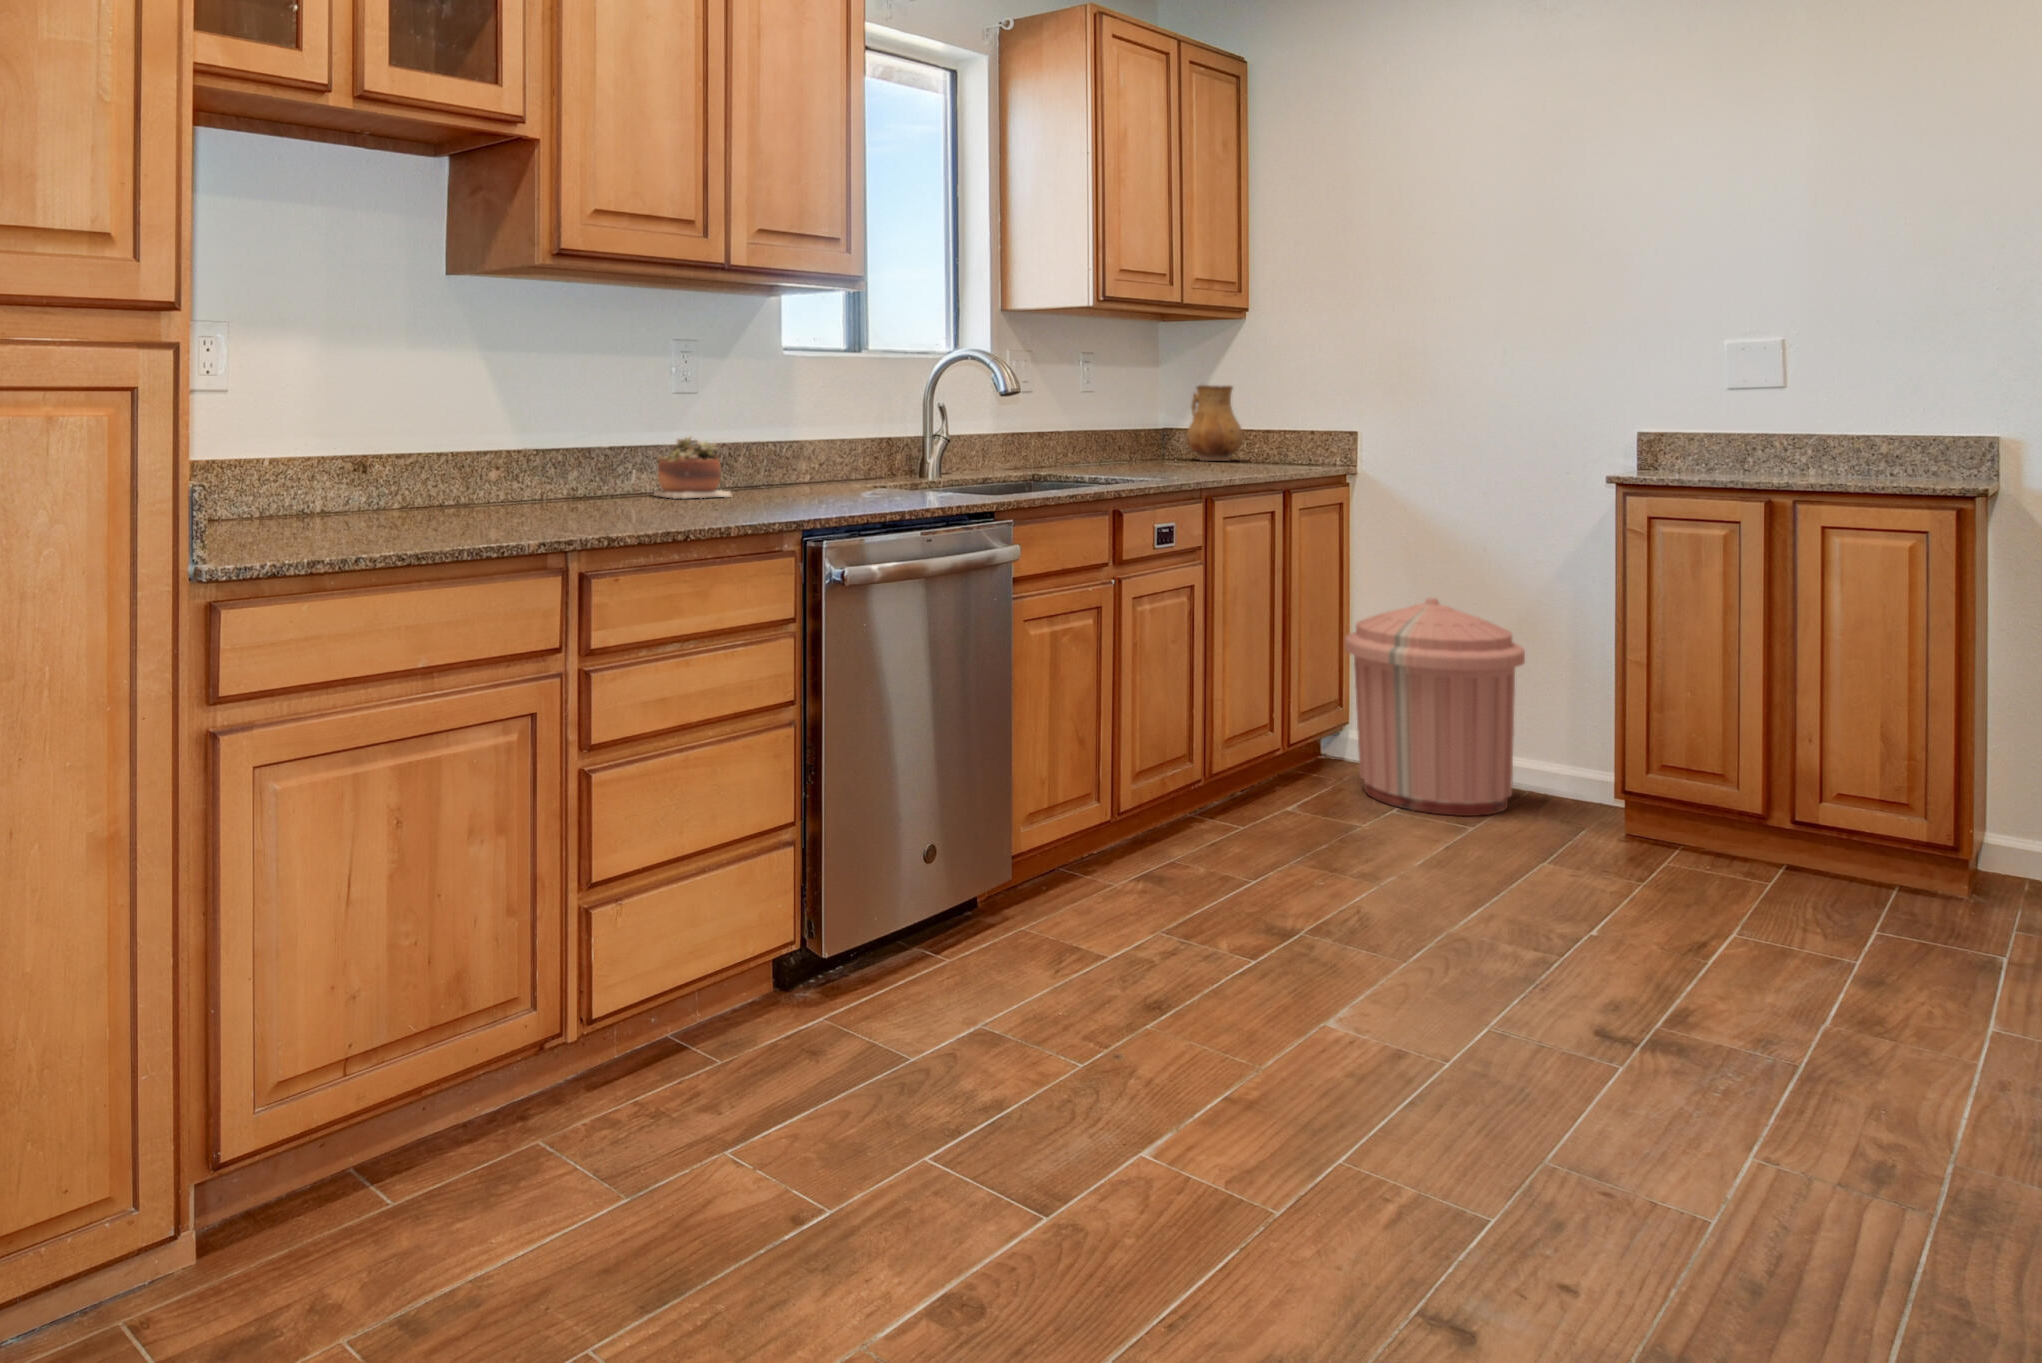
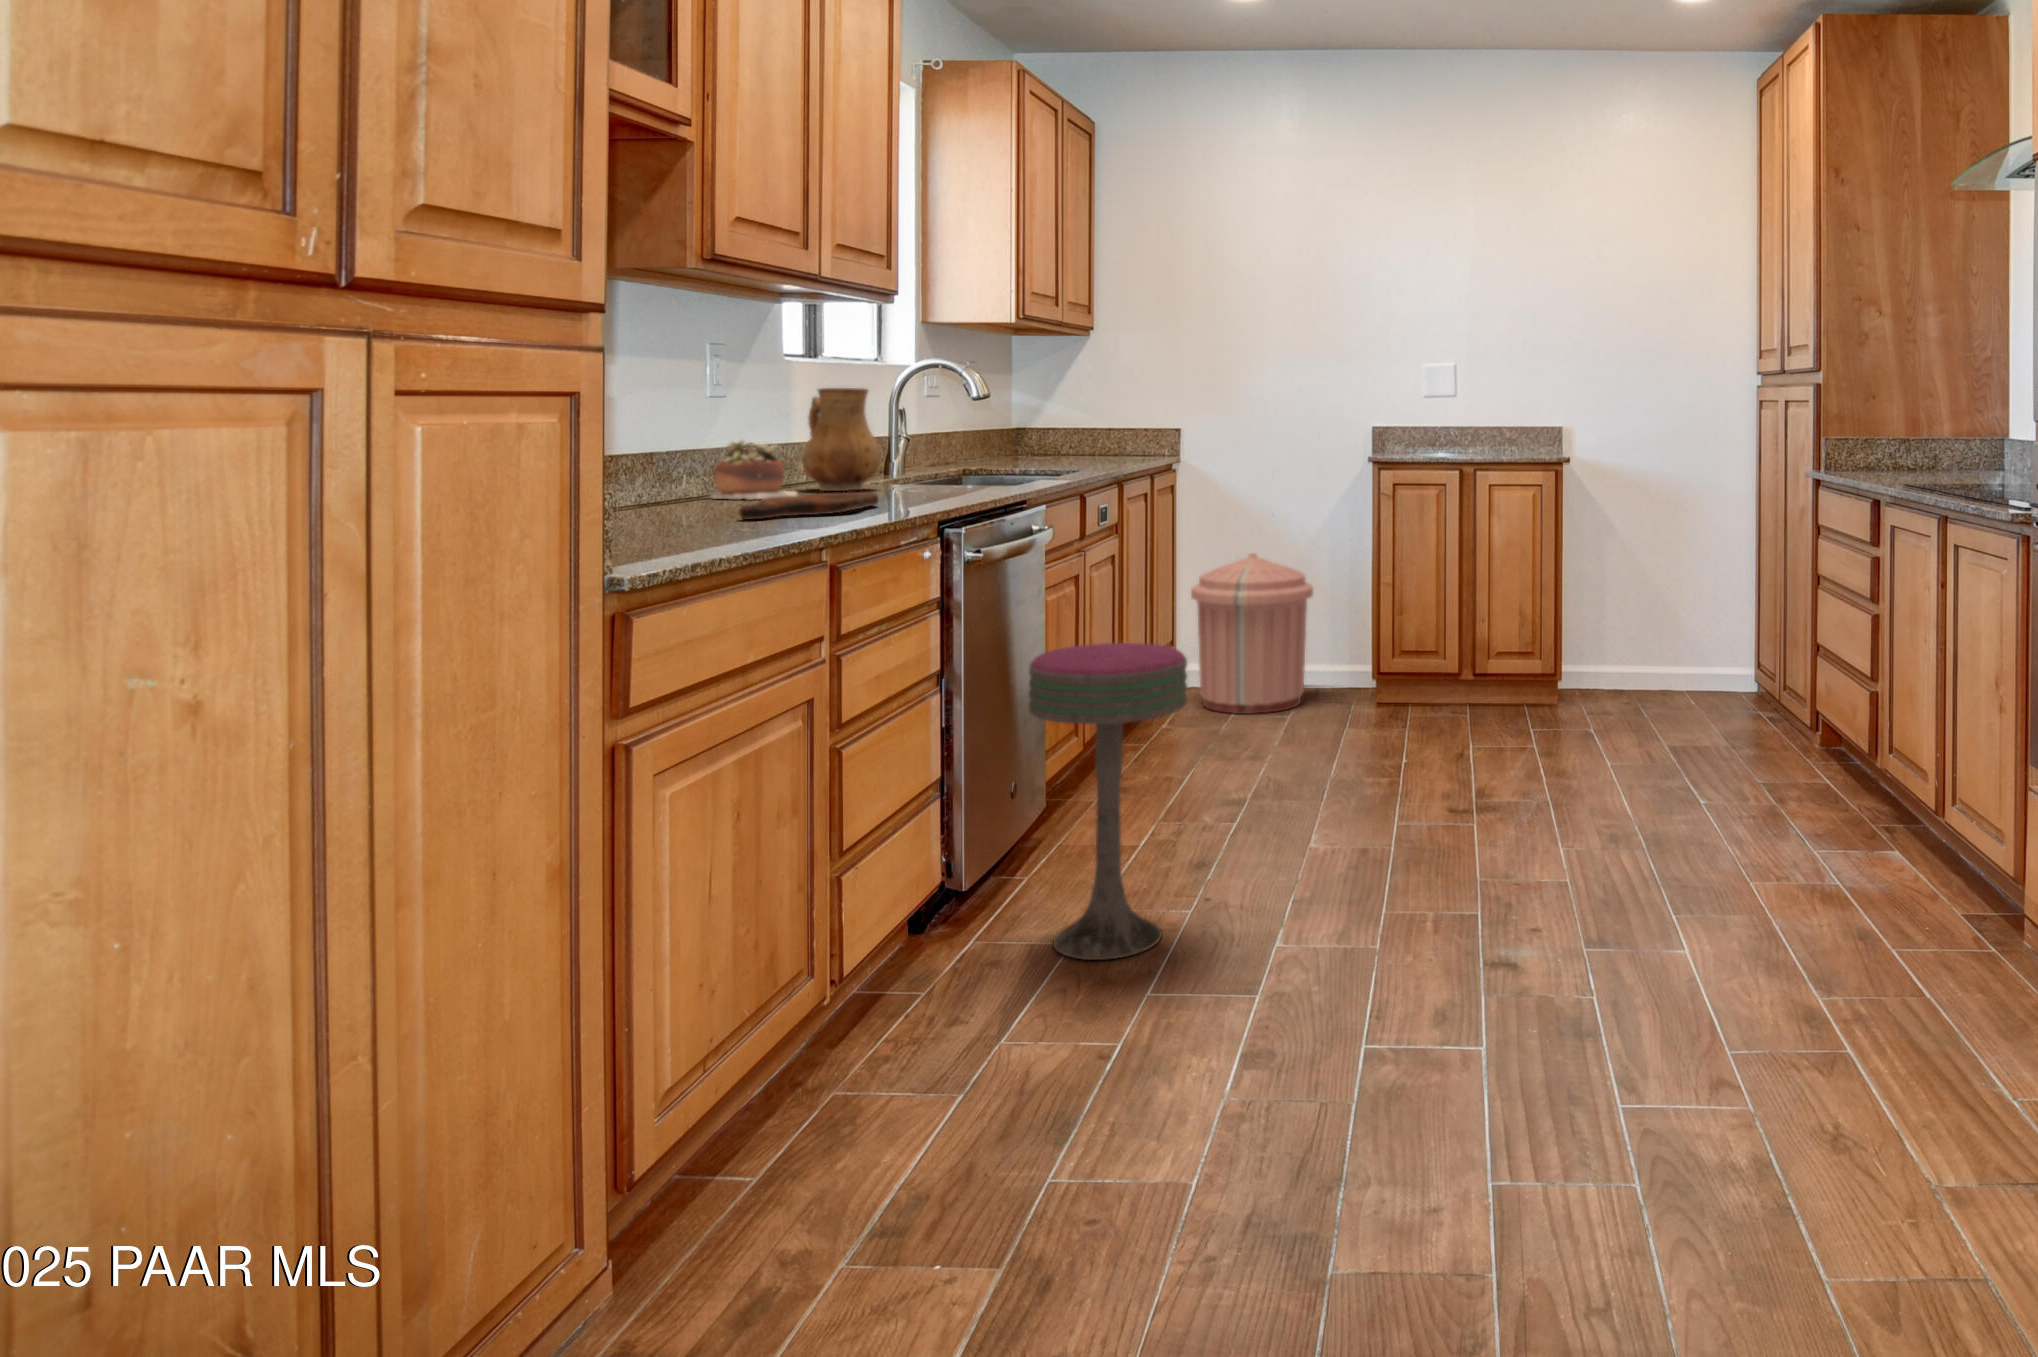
ceramic pitcher: present [1187,385,1243,461] -> present [802,388,880,491]
cutting board: none [564,496,751,521] -> present [738,493,878,519]
bar stool: none [856,700,1054,1110] -> present [1029,643,1187,960]

